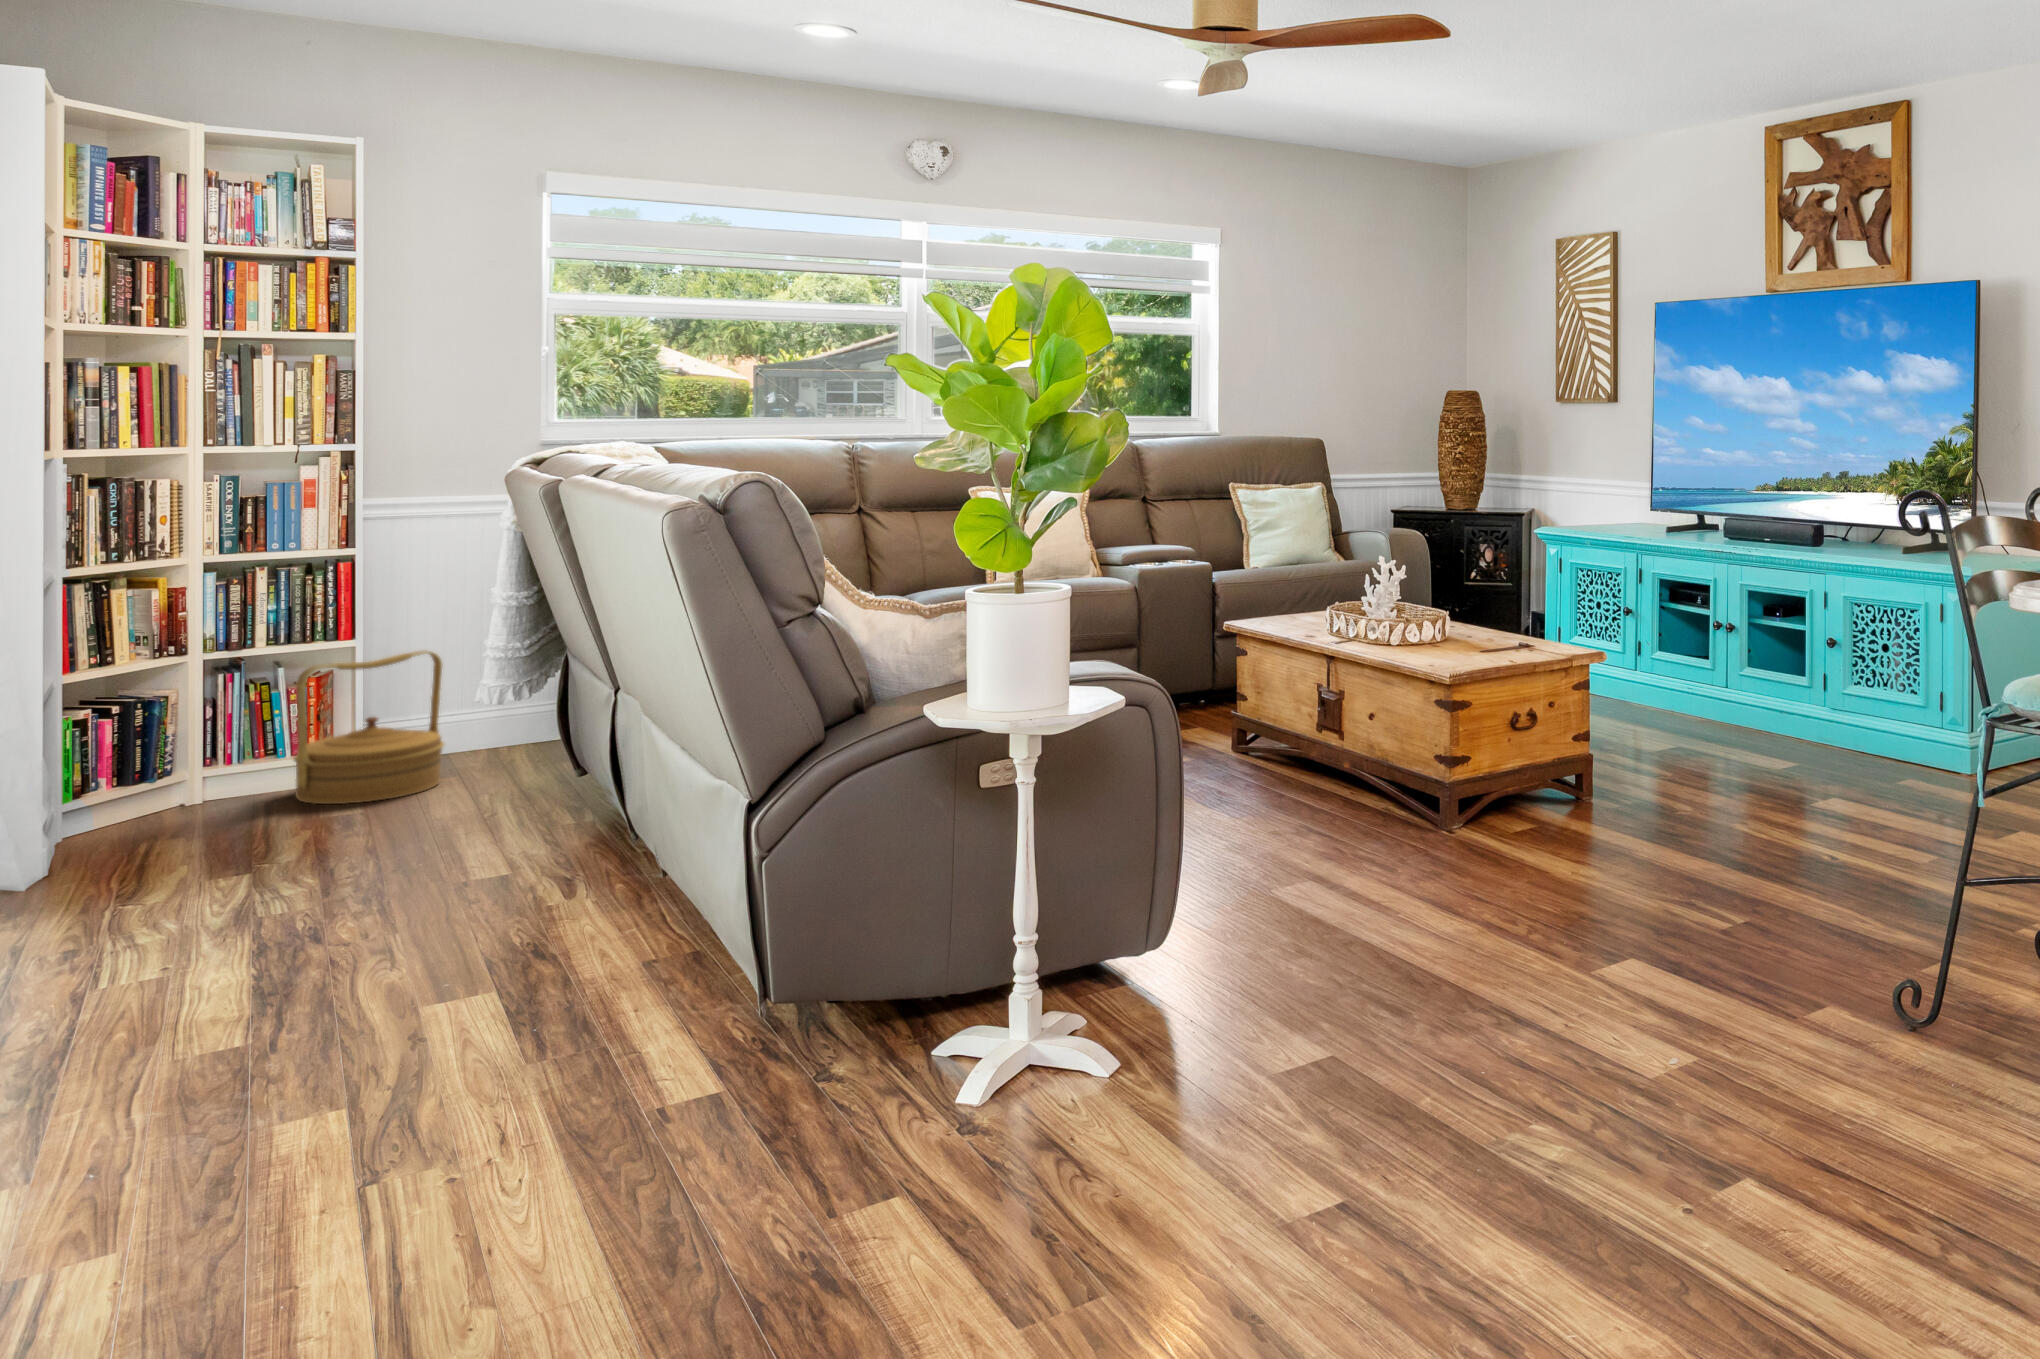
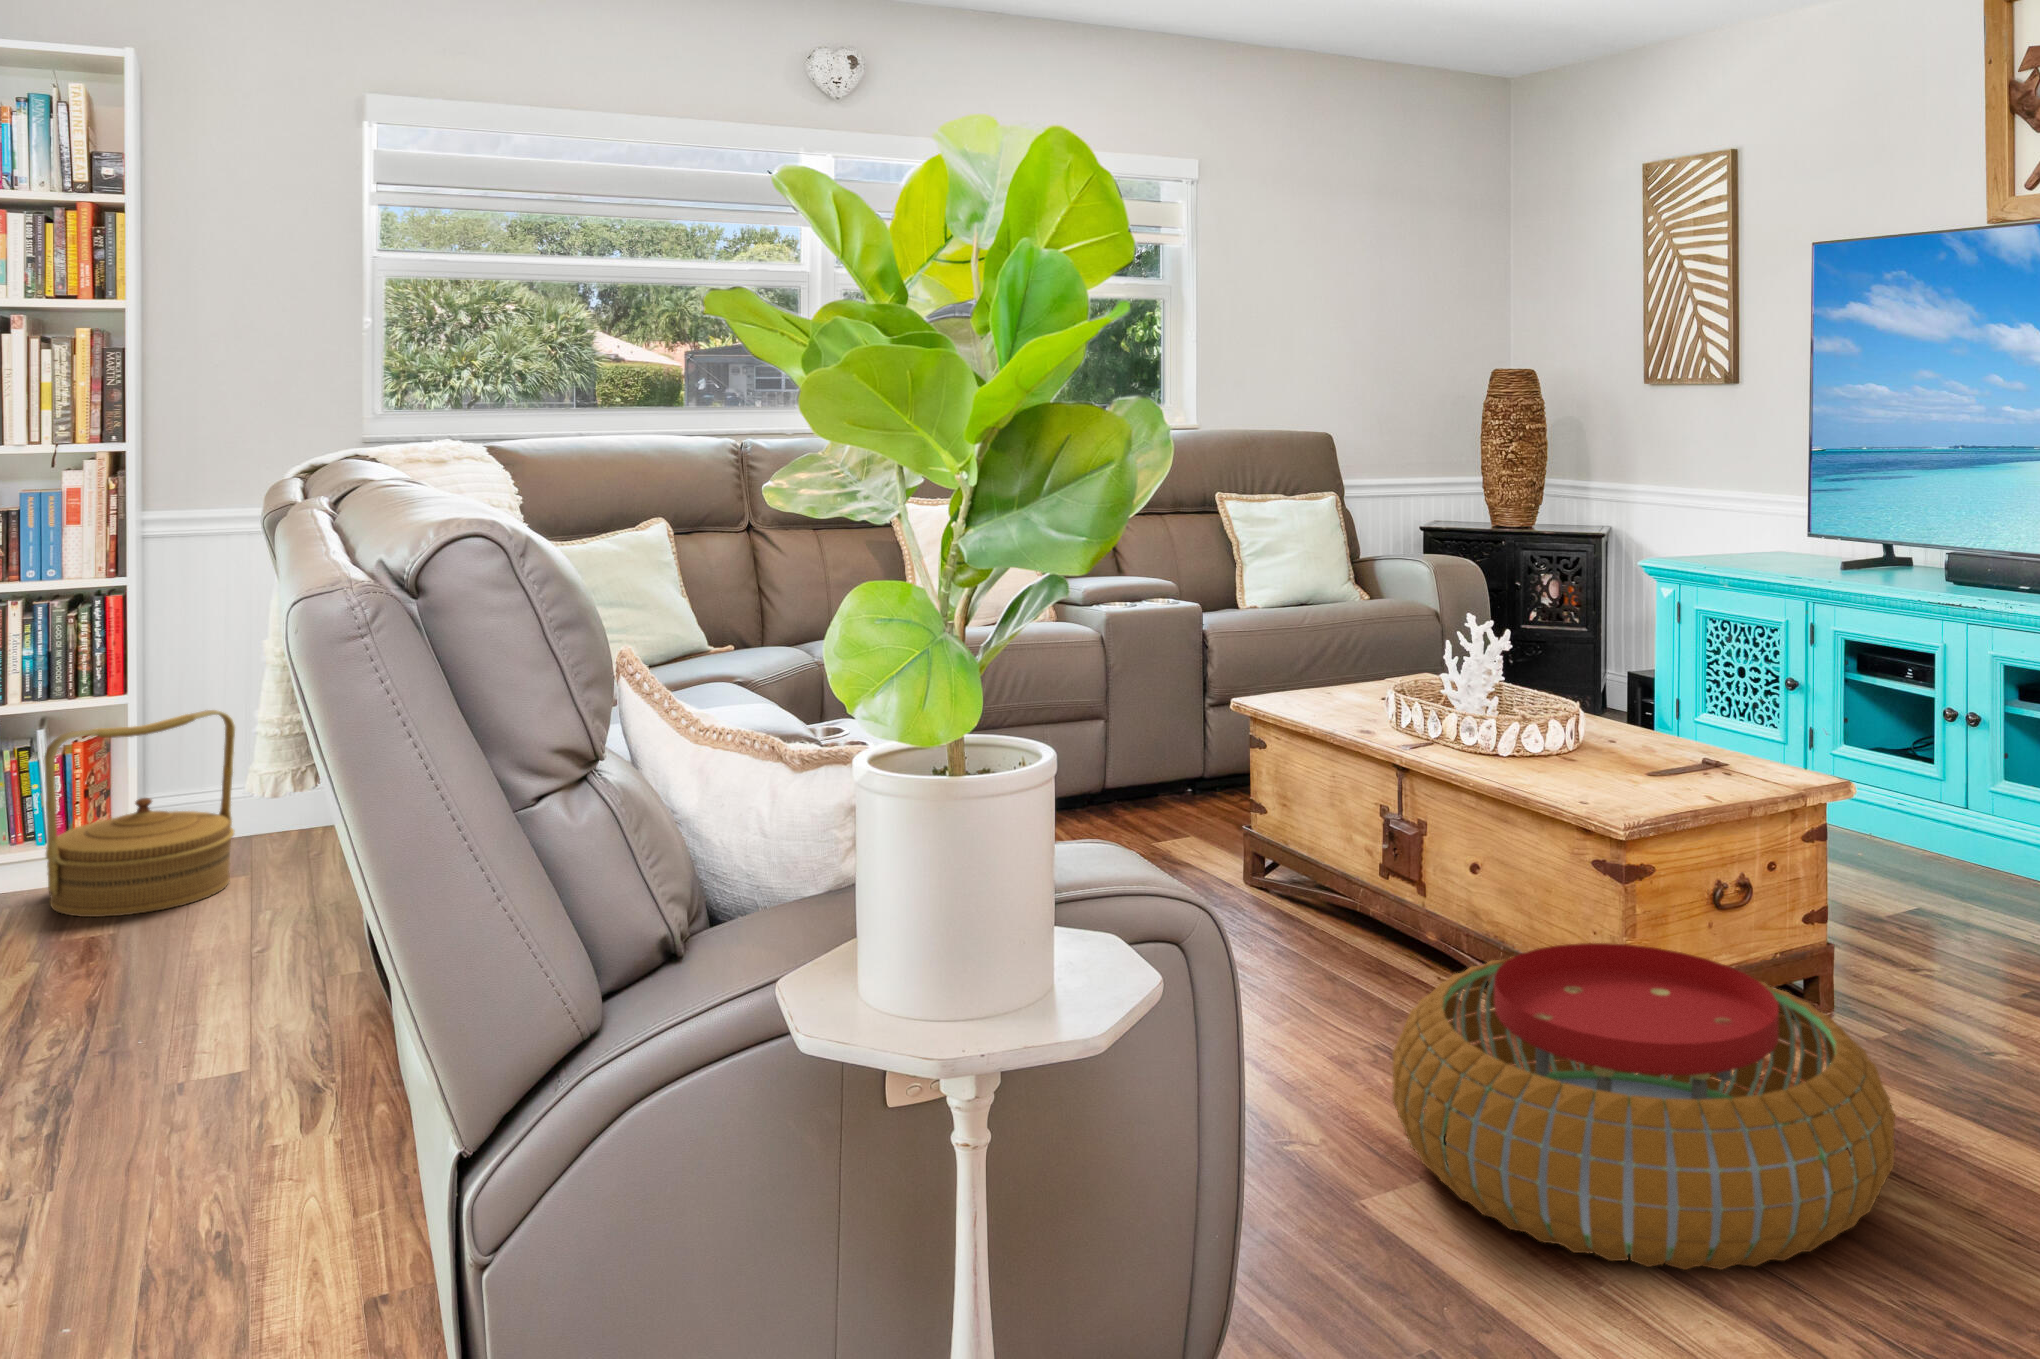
pouf: none [1293,745,1580,903] -> present [1392,943,1895,1270]

